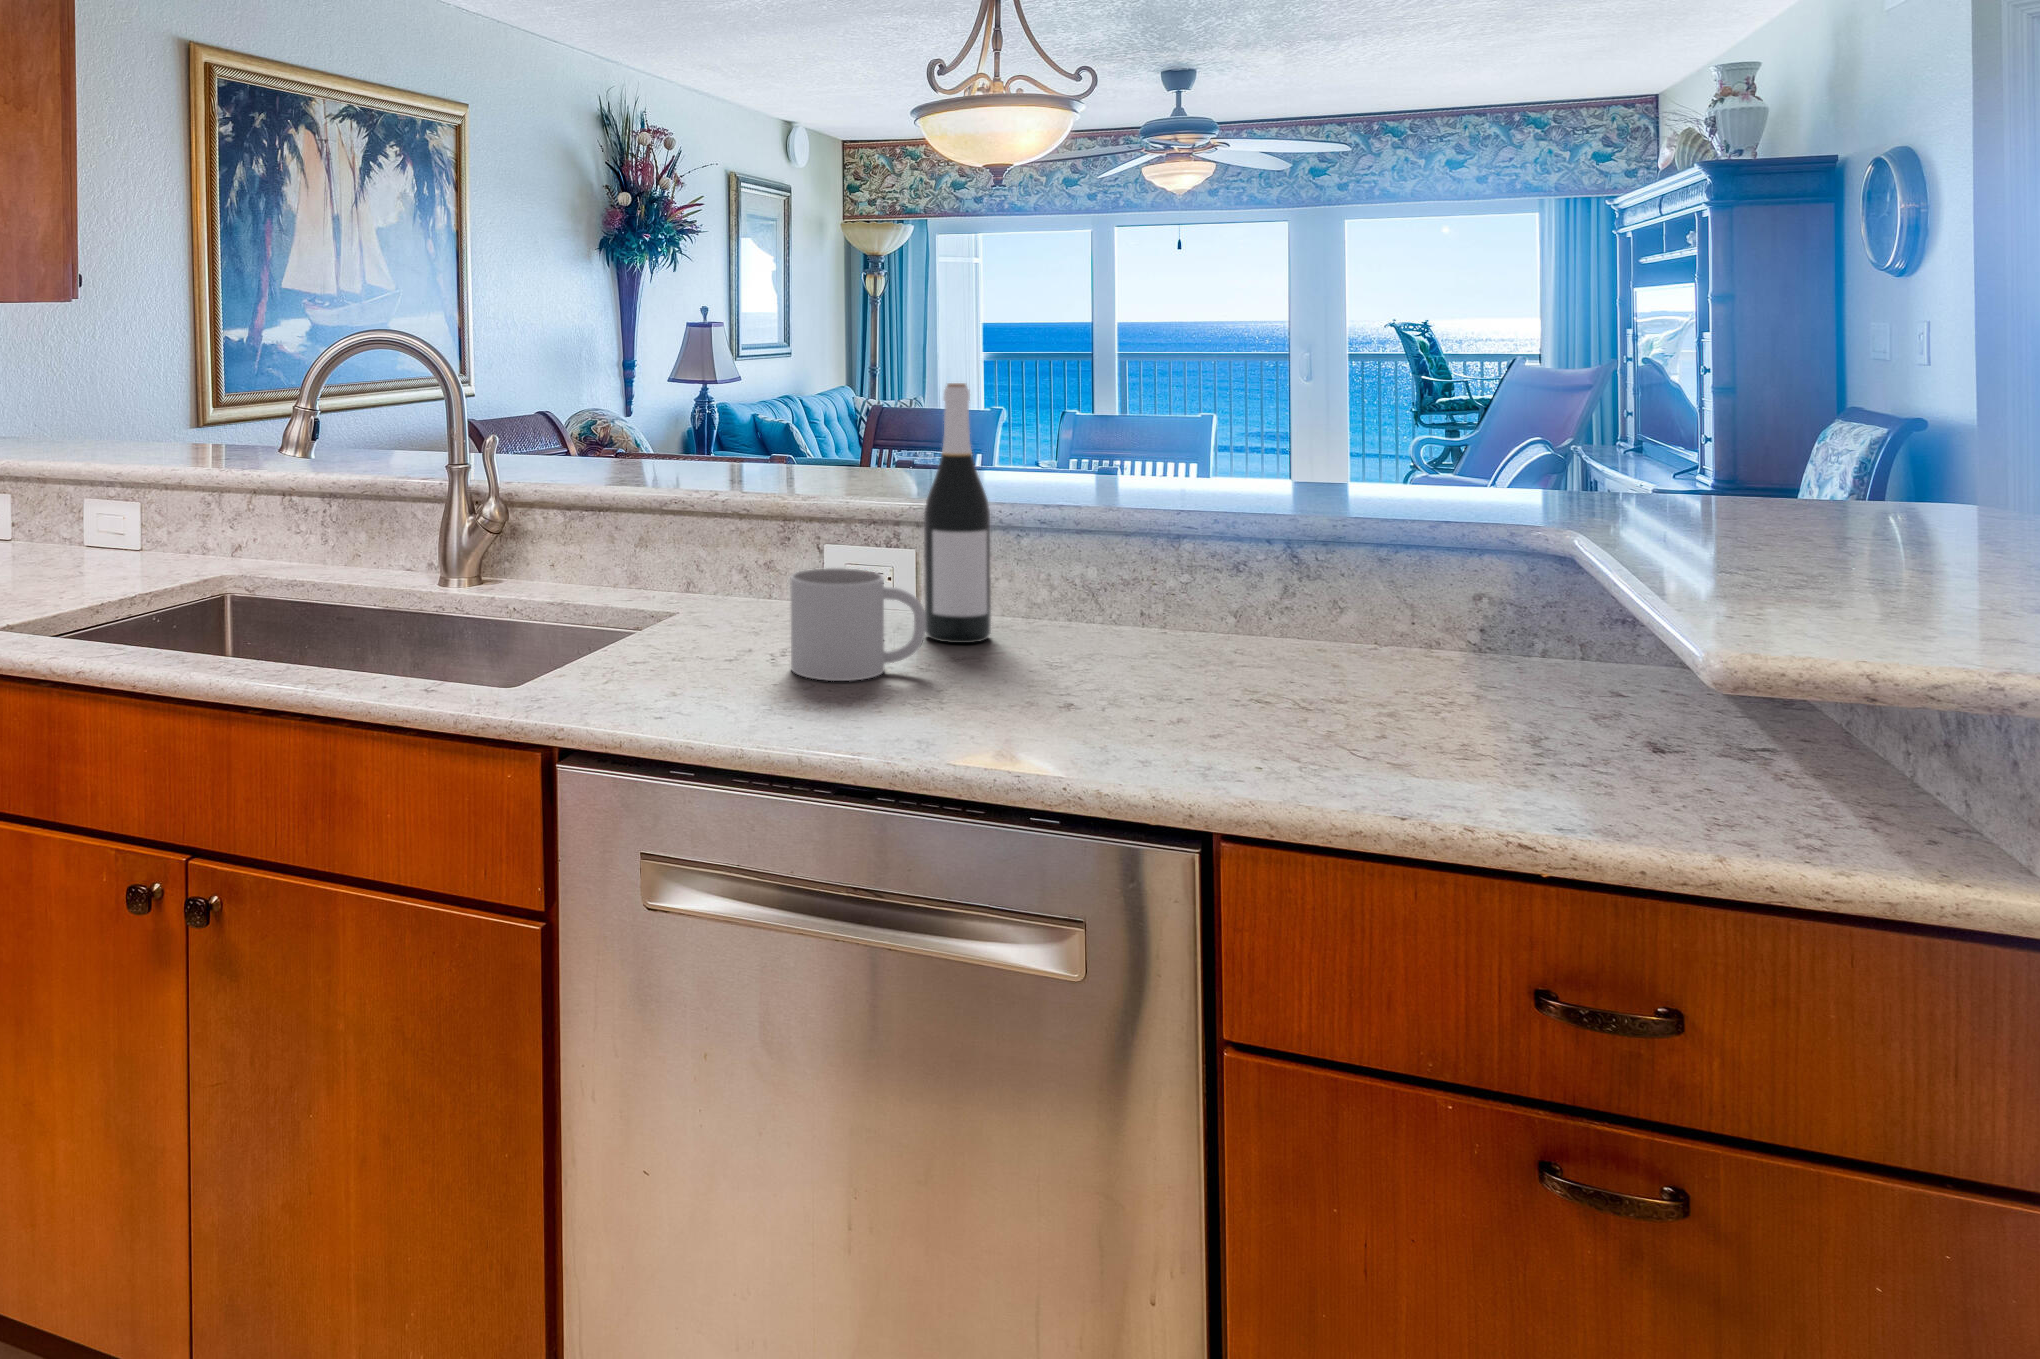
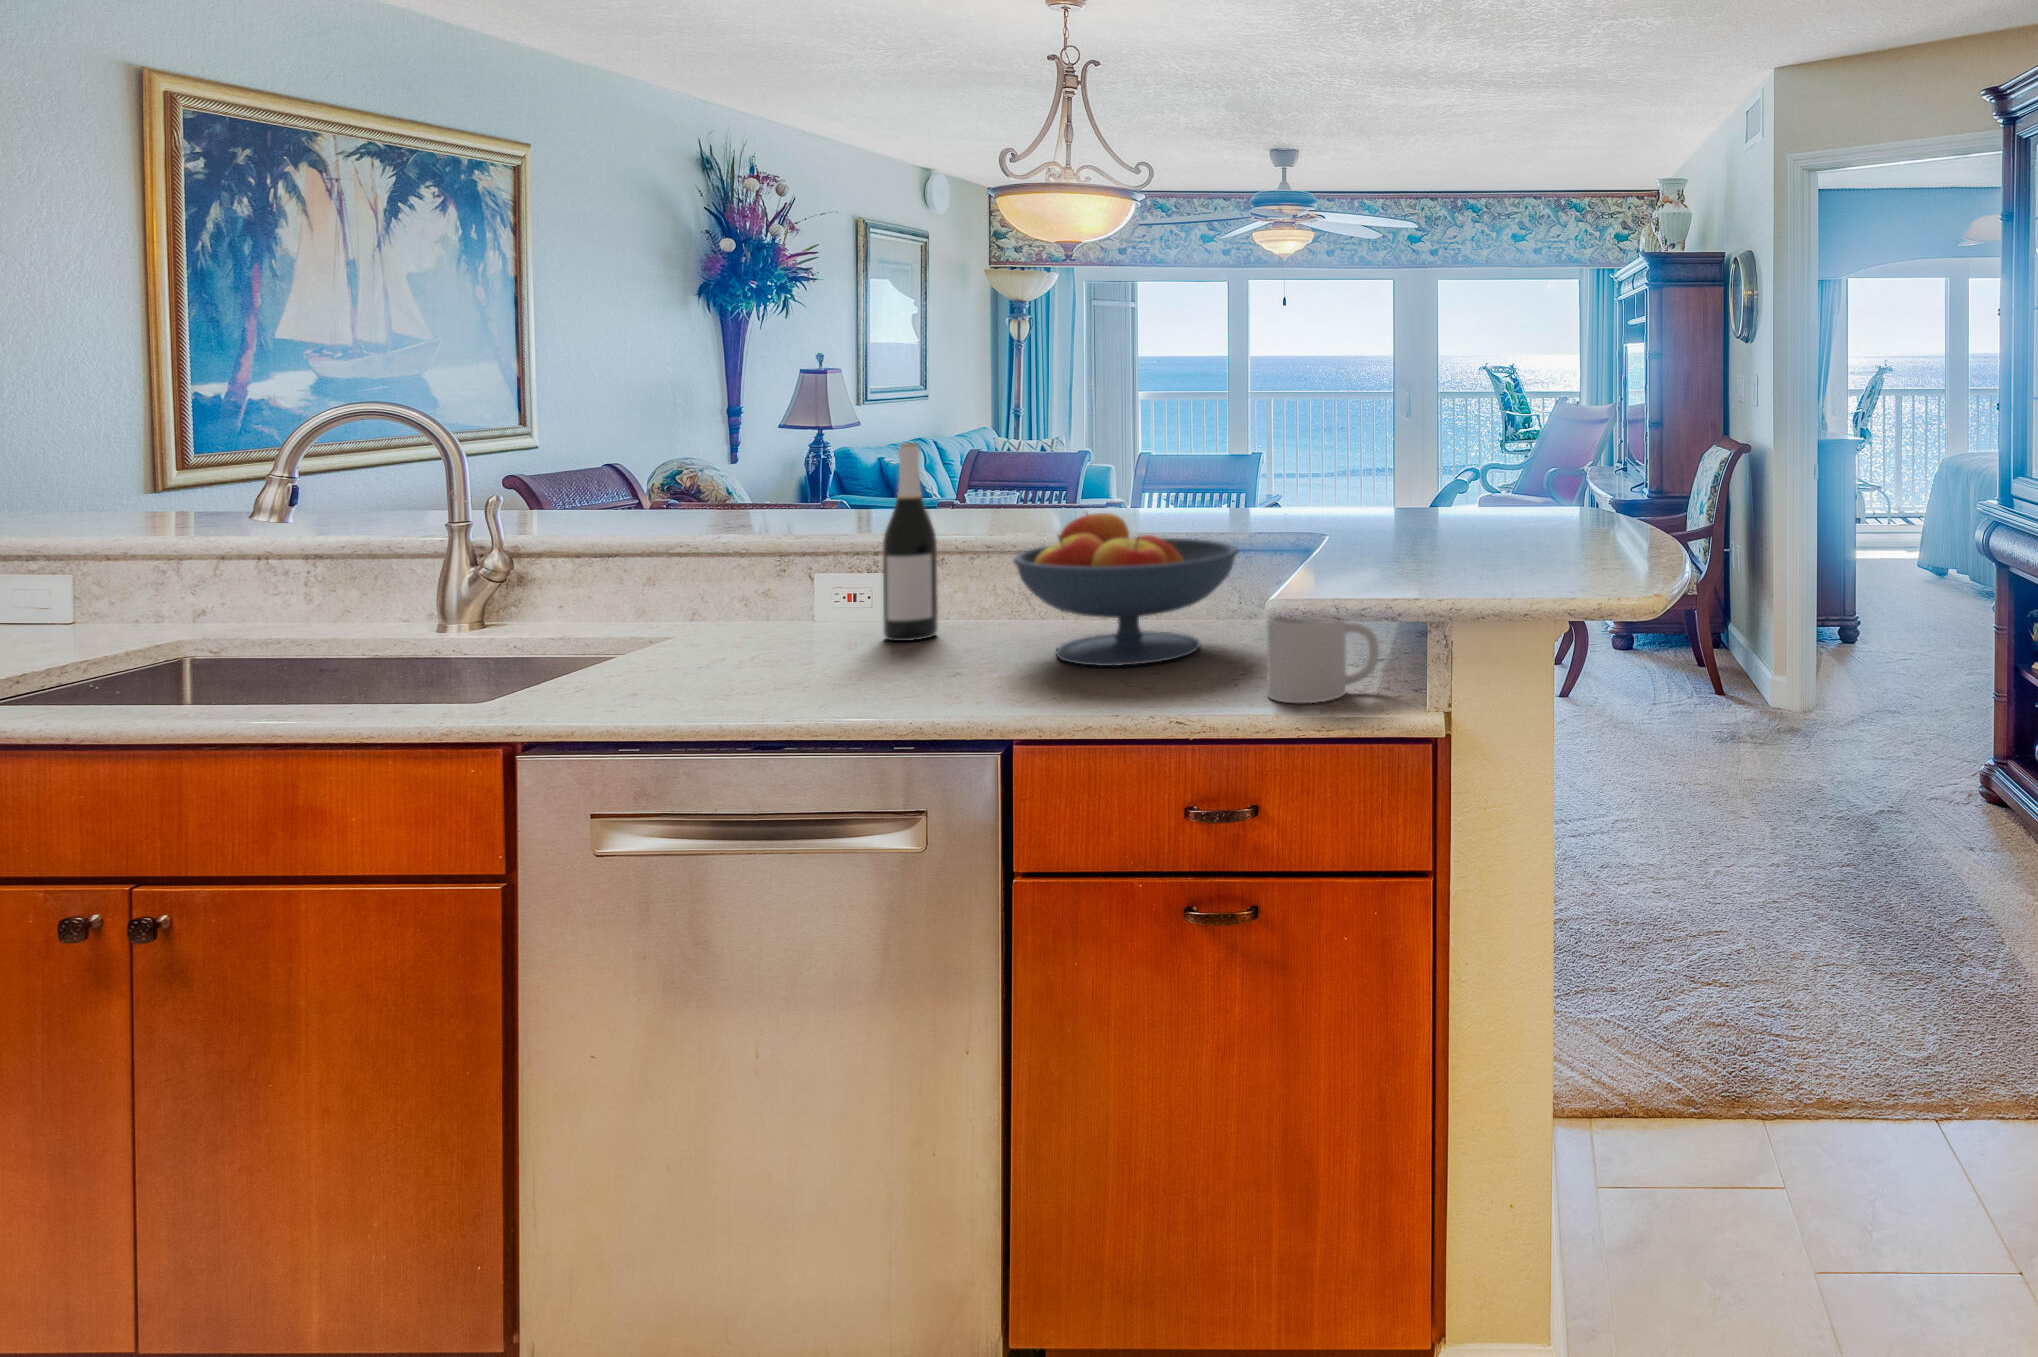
fruit bowl: none [1126,481,1473,717] -> present [1014,513,1238,666]
mug: present [790,568,926,681] -> present [1267,618,1379,703]

